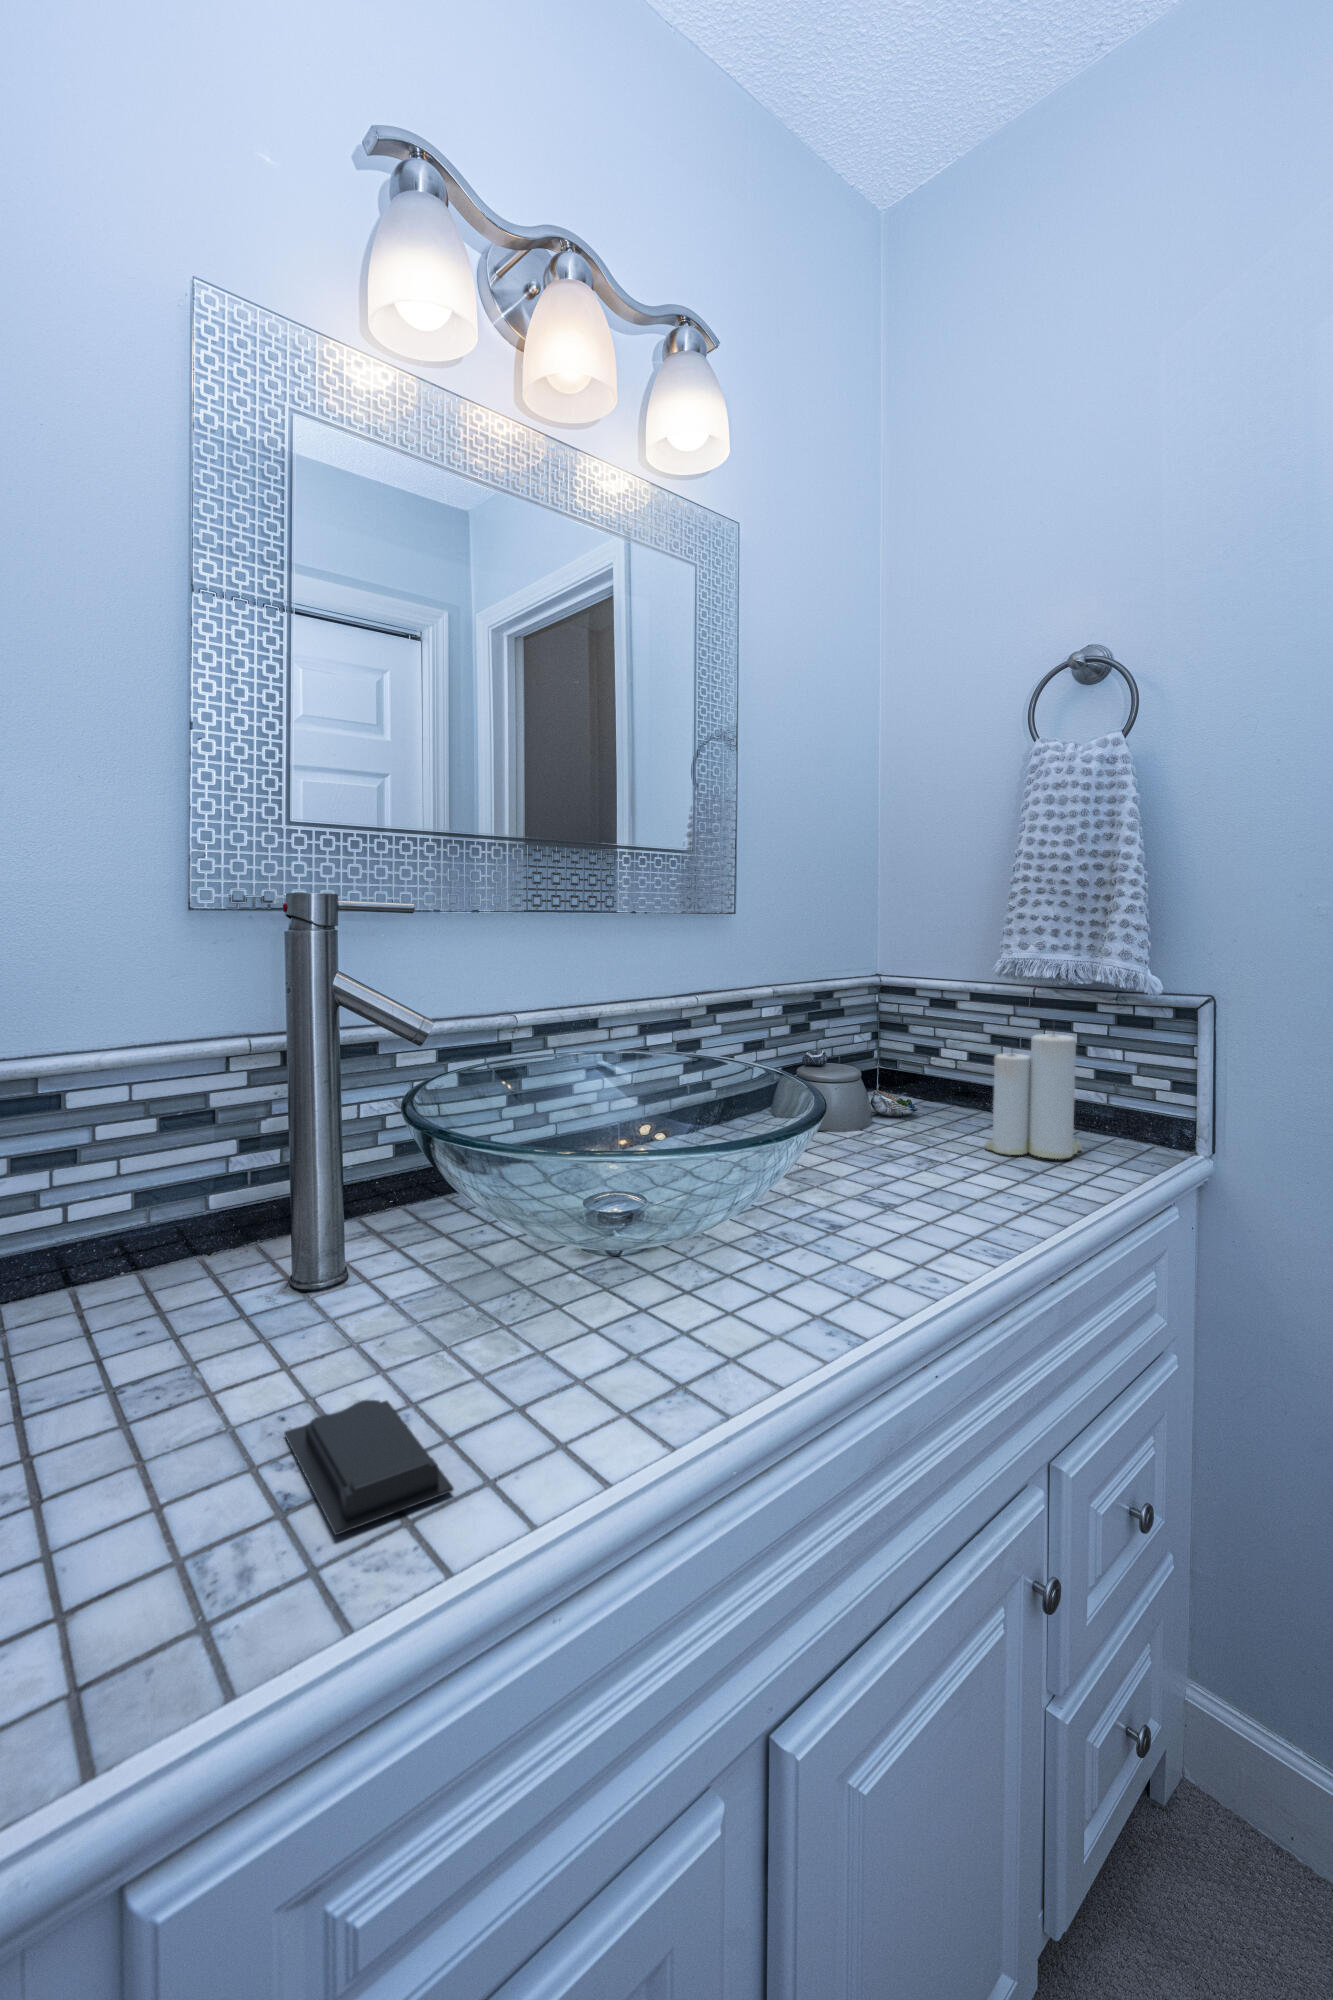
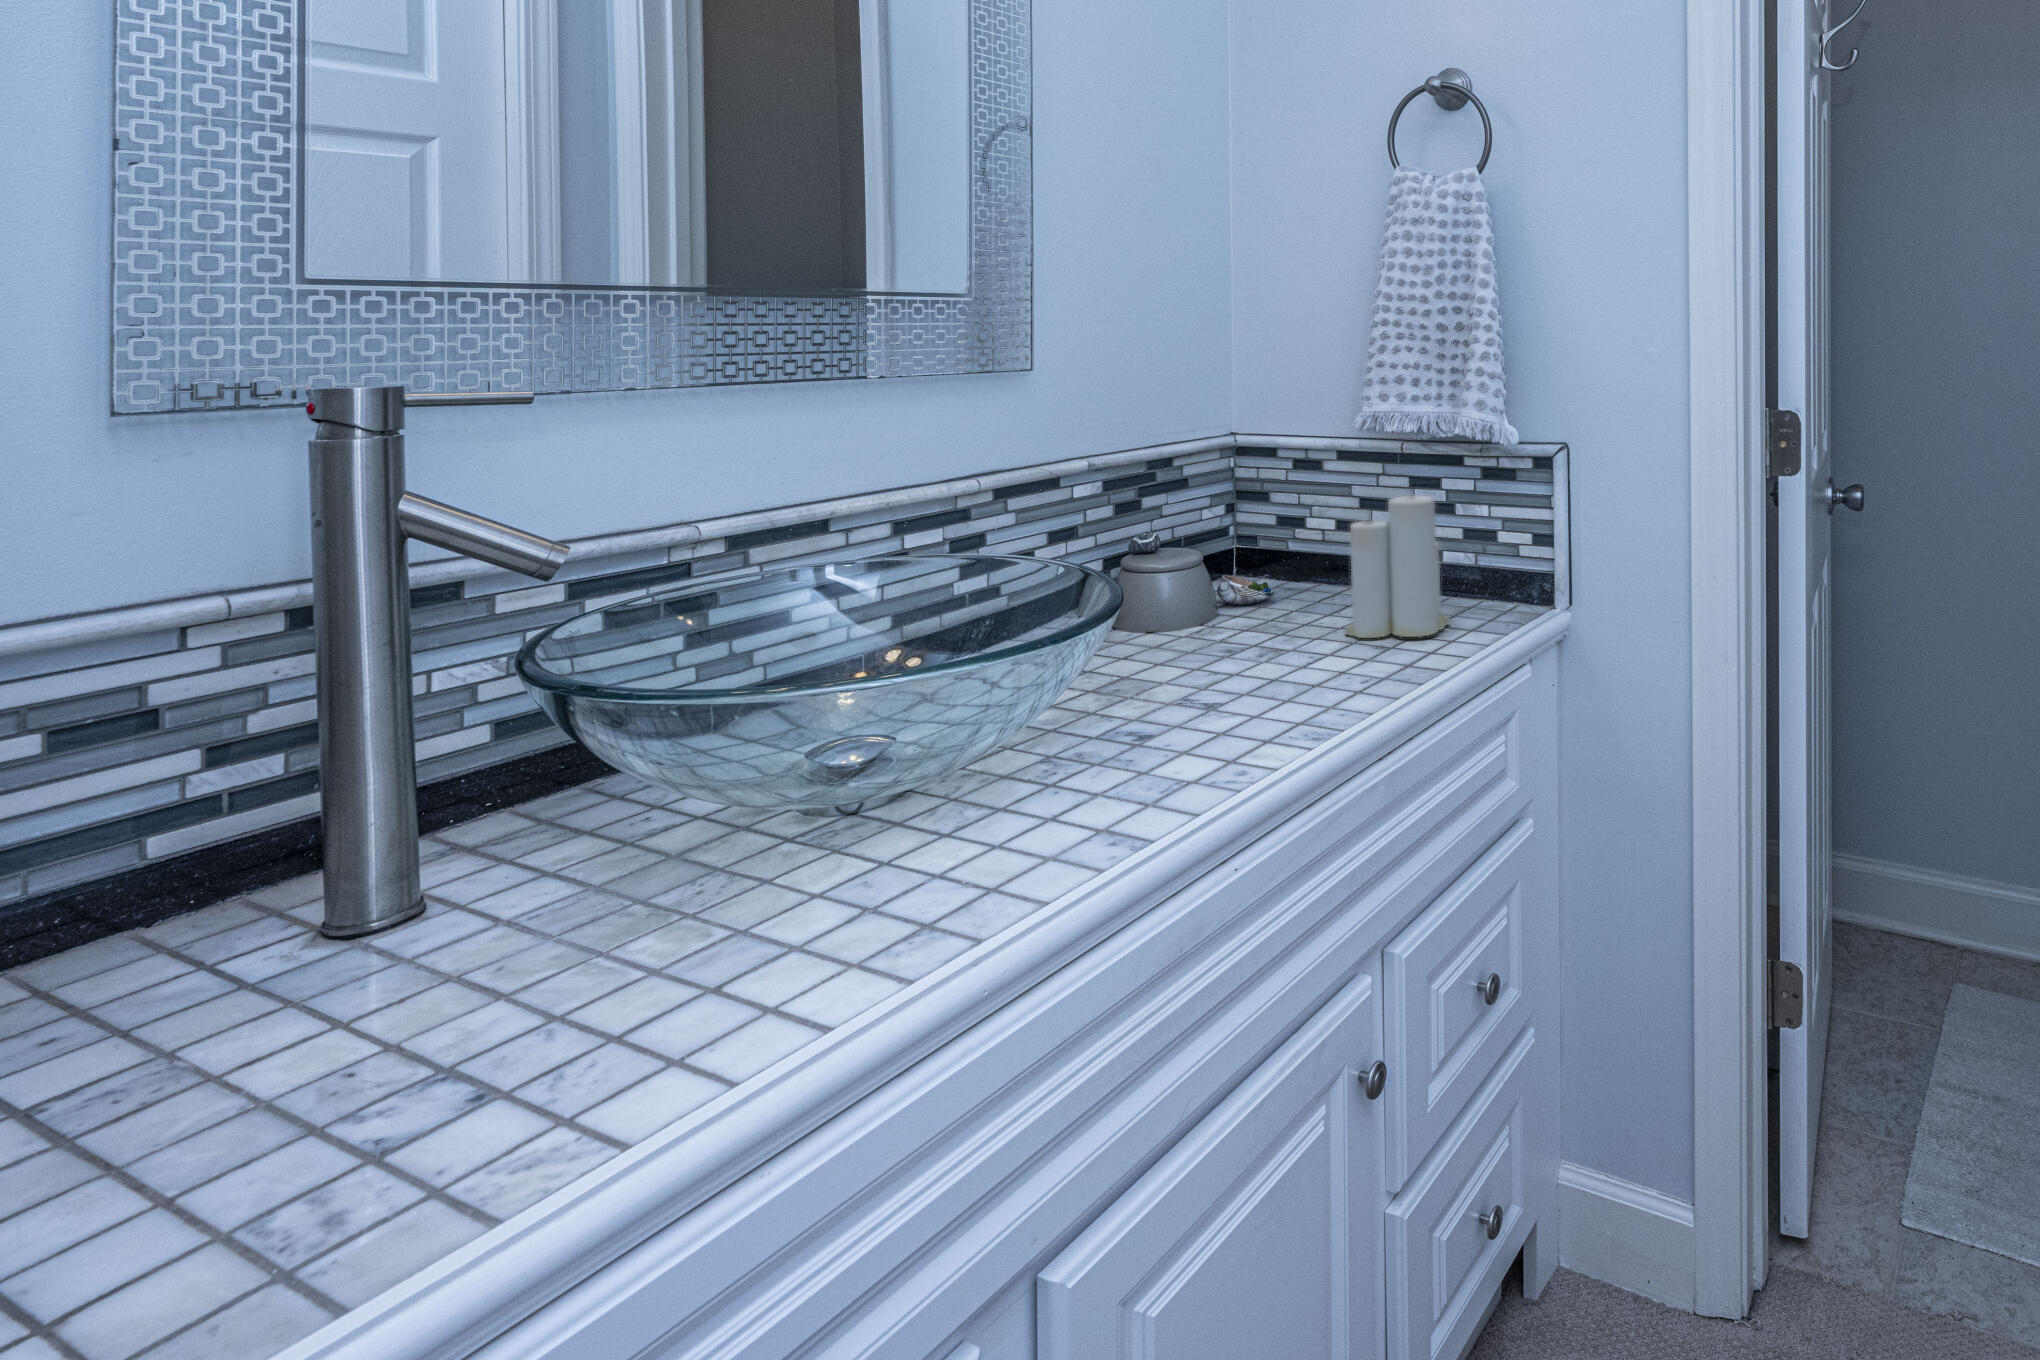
soap bar: present [284,1400,454,1535] -> none [322,1041,598,1204]

